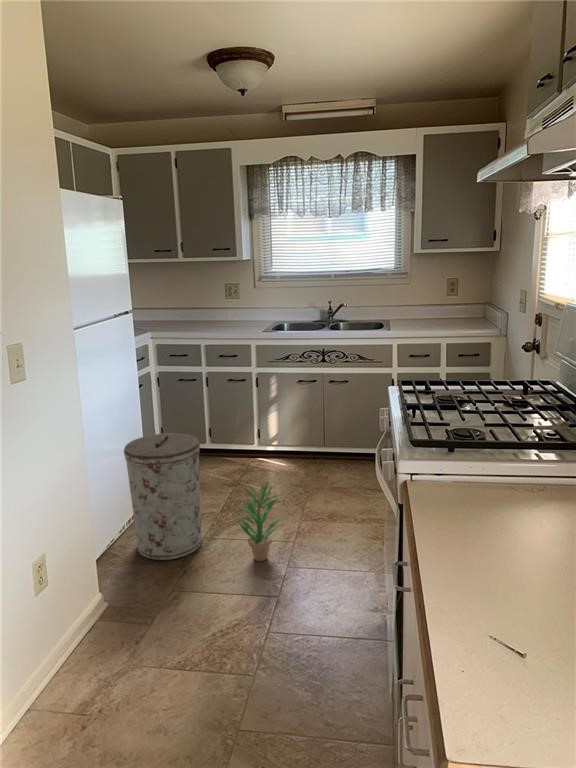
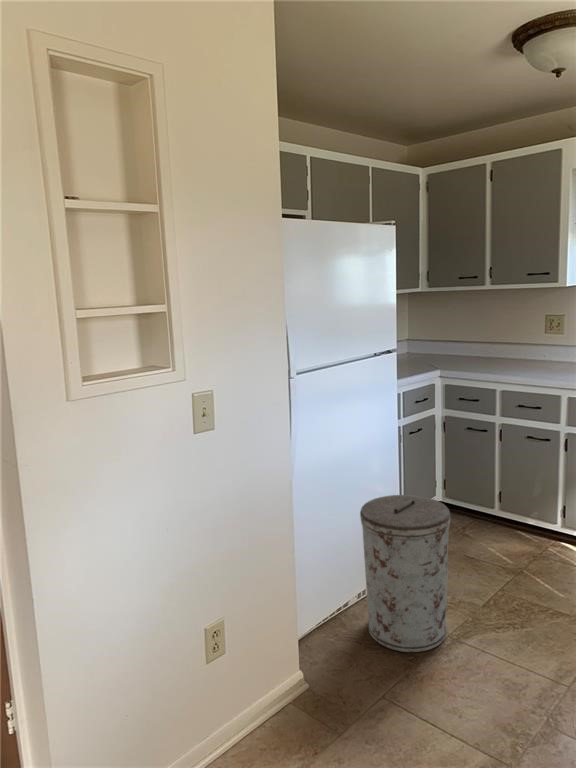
potted plant: present [237,482,281,561] -> none [480,588,545,696]

